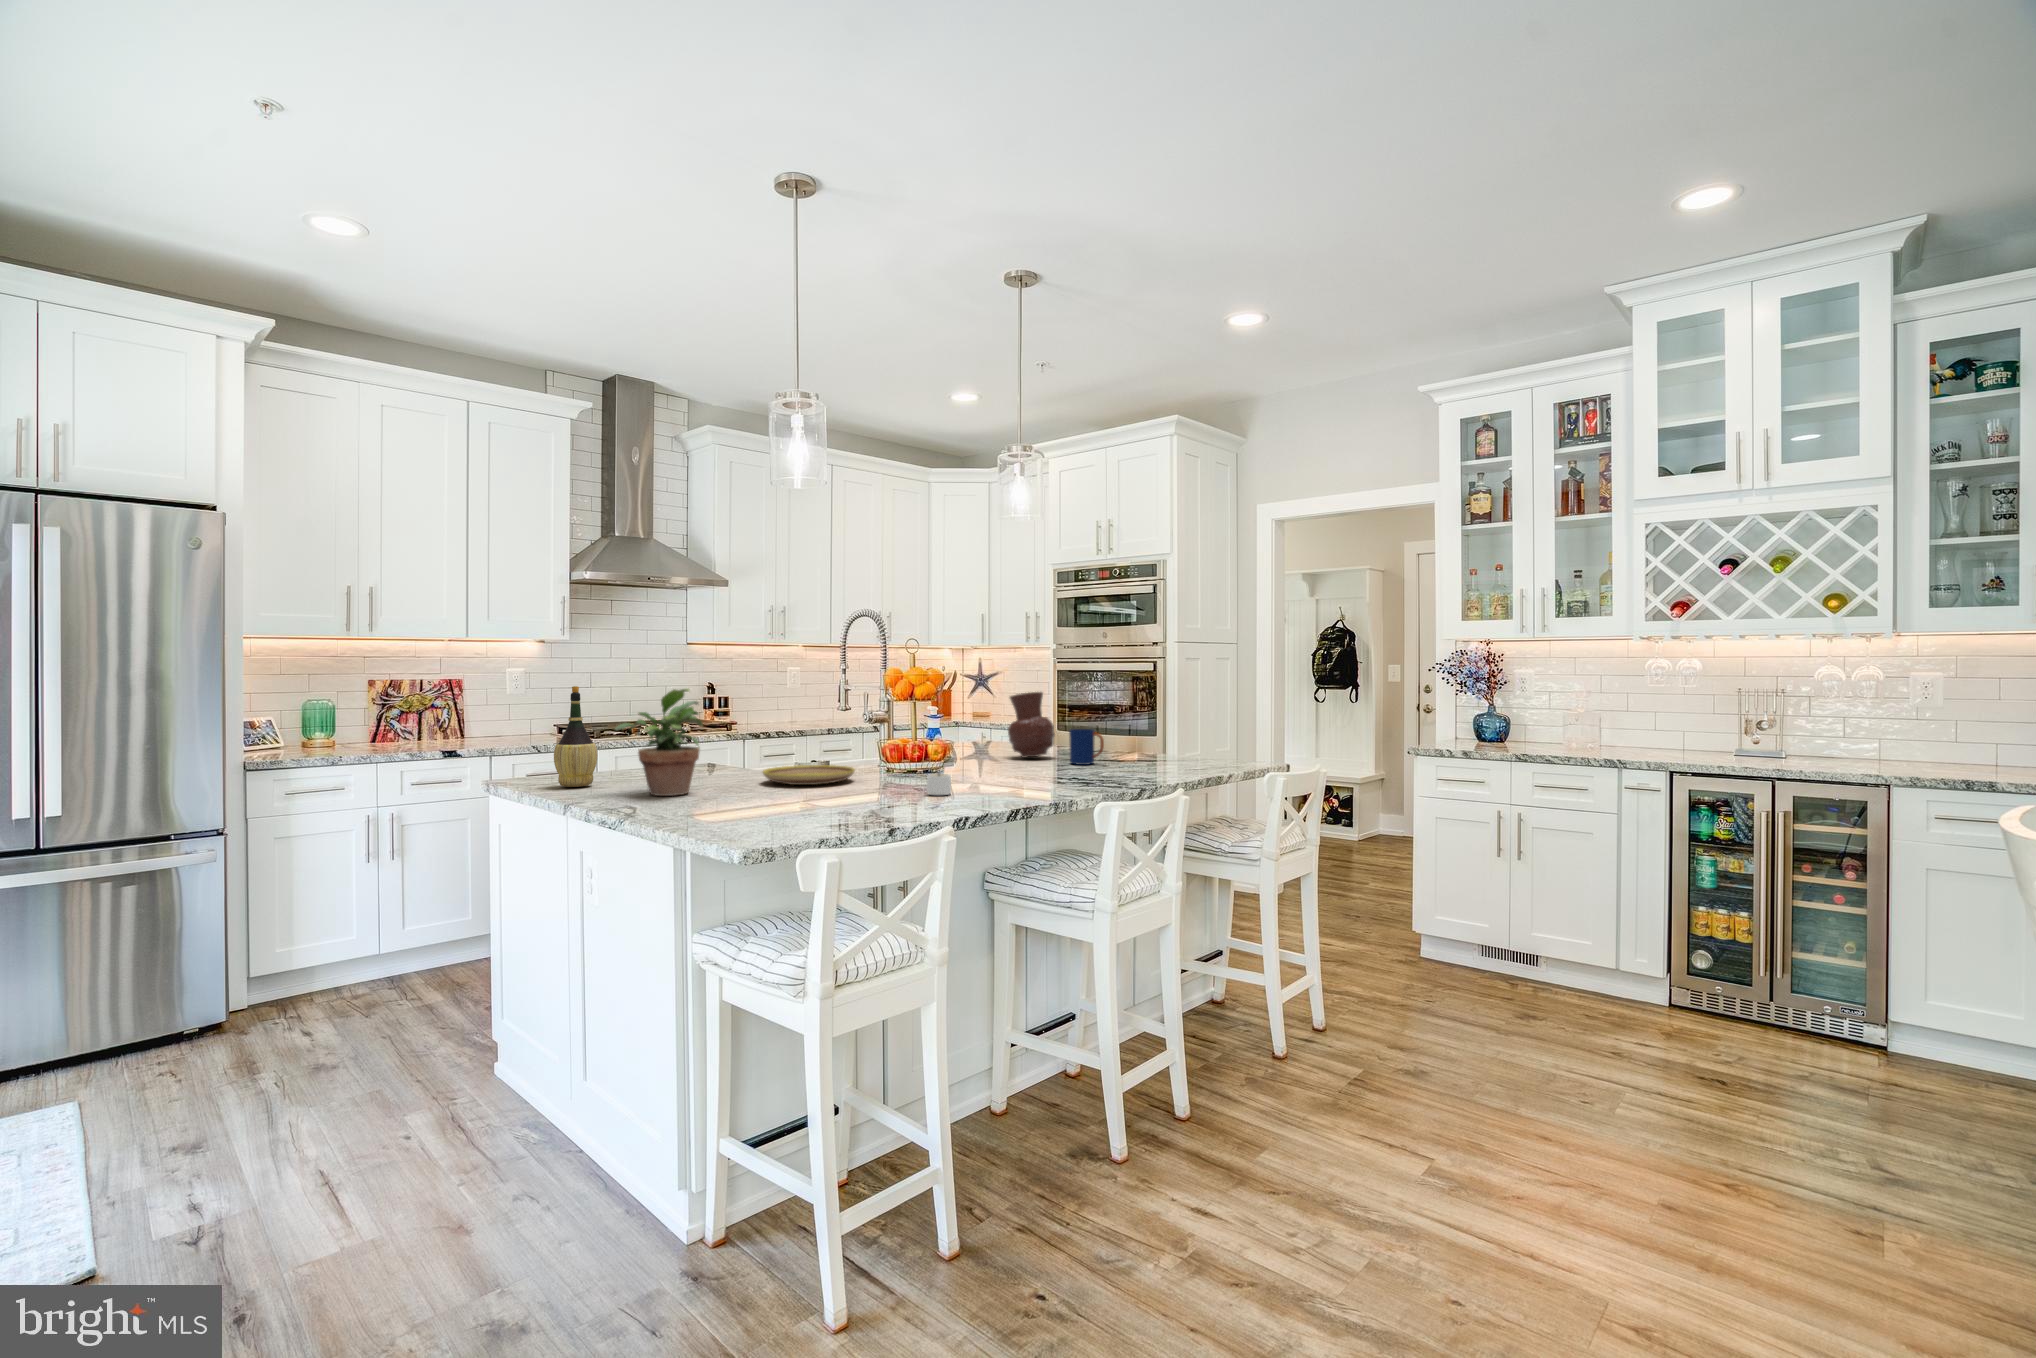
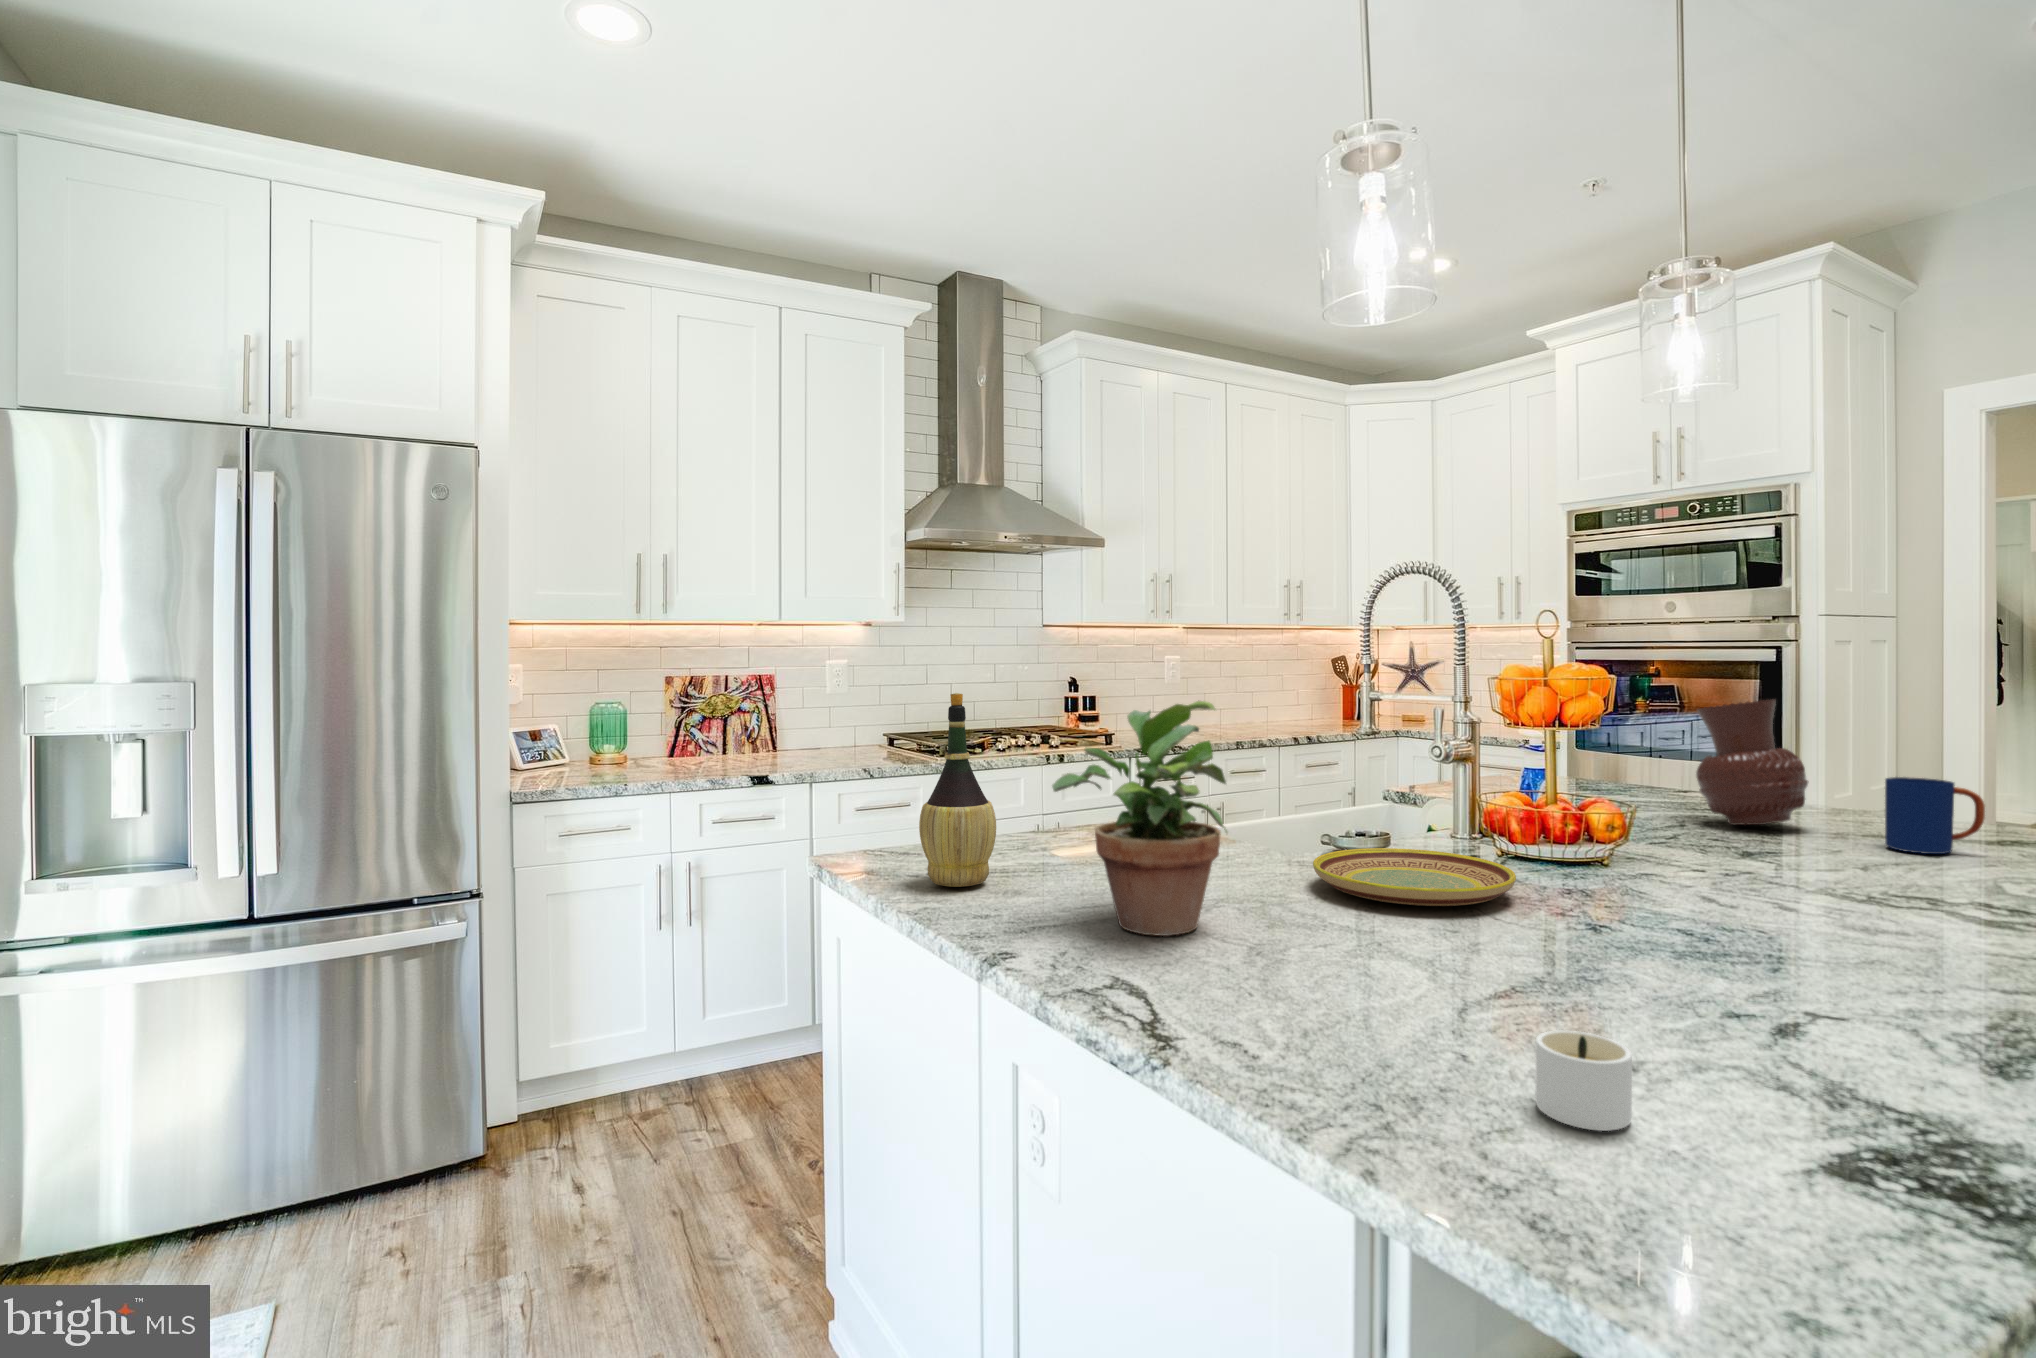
candle: present [927,774,951,795] -> present [1535,1030,1632,1131]

